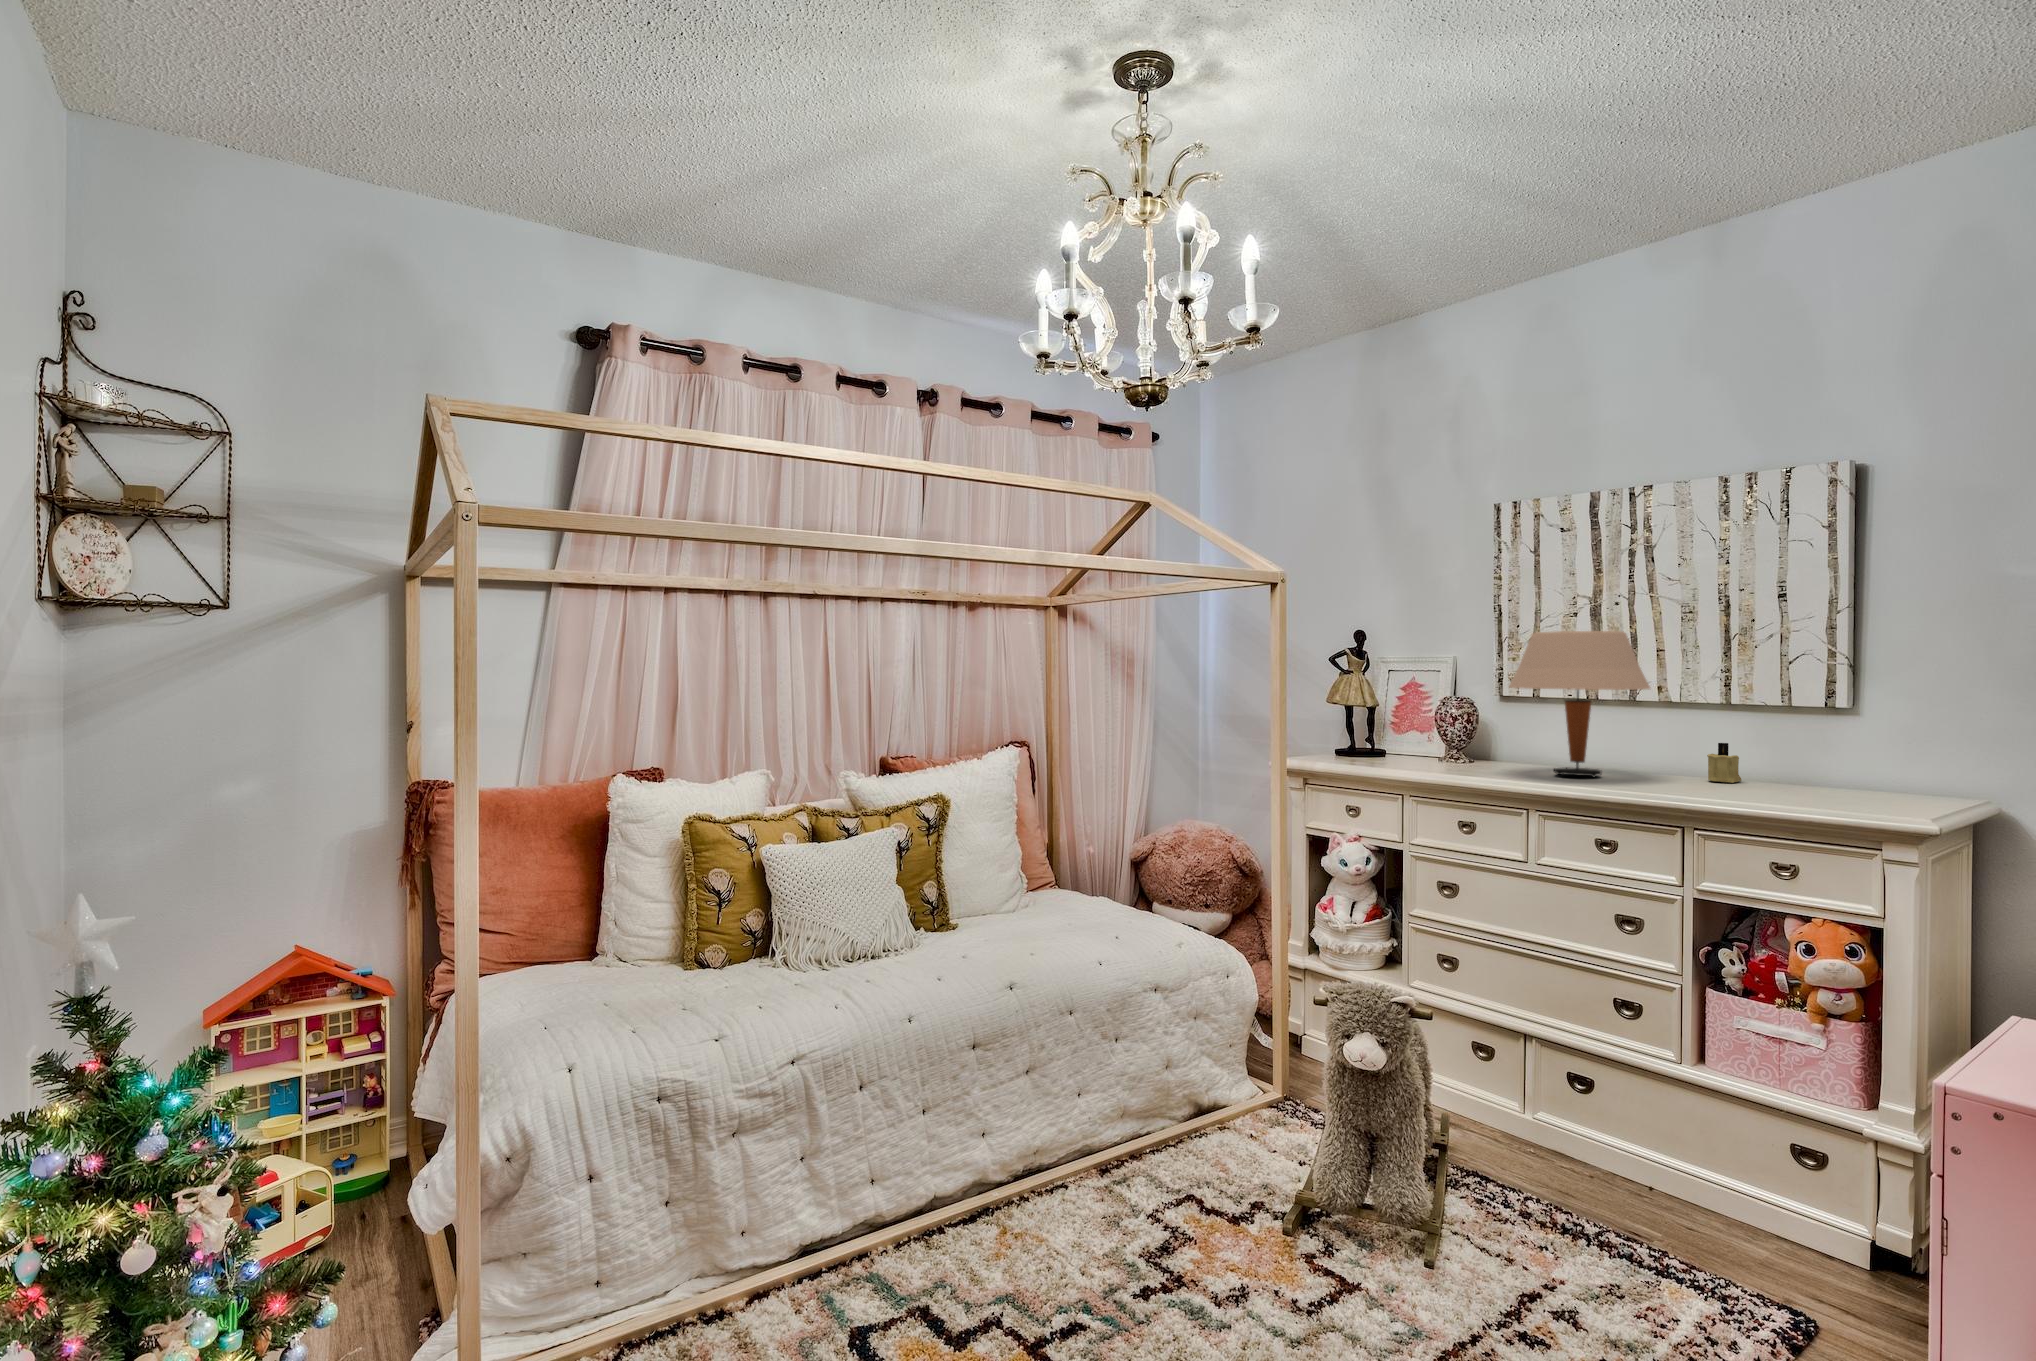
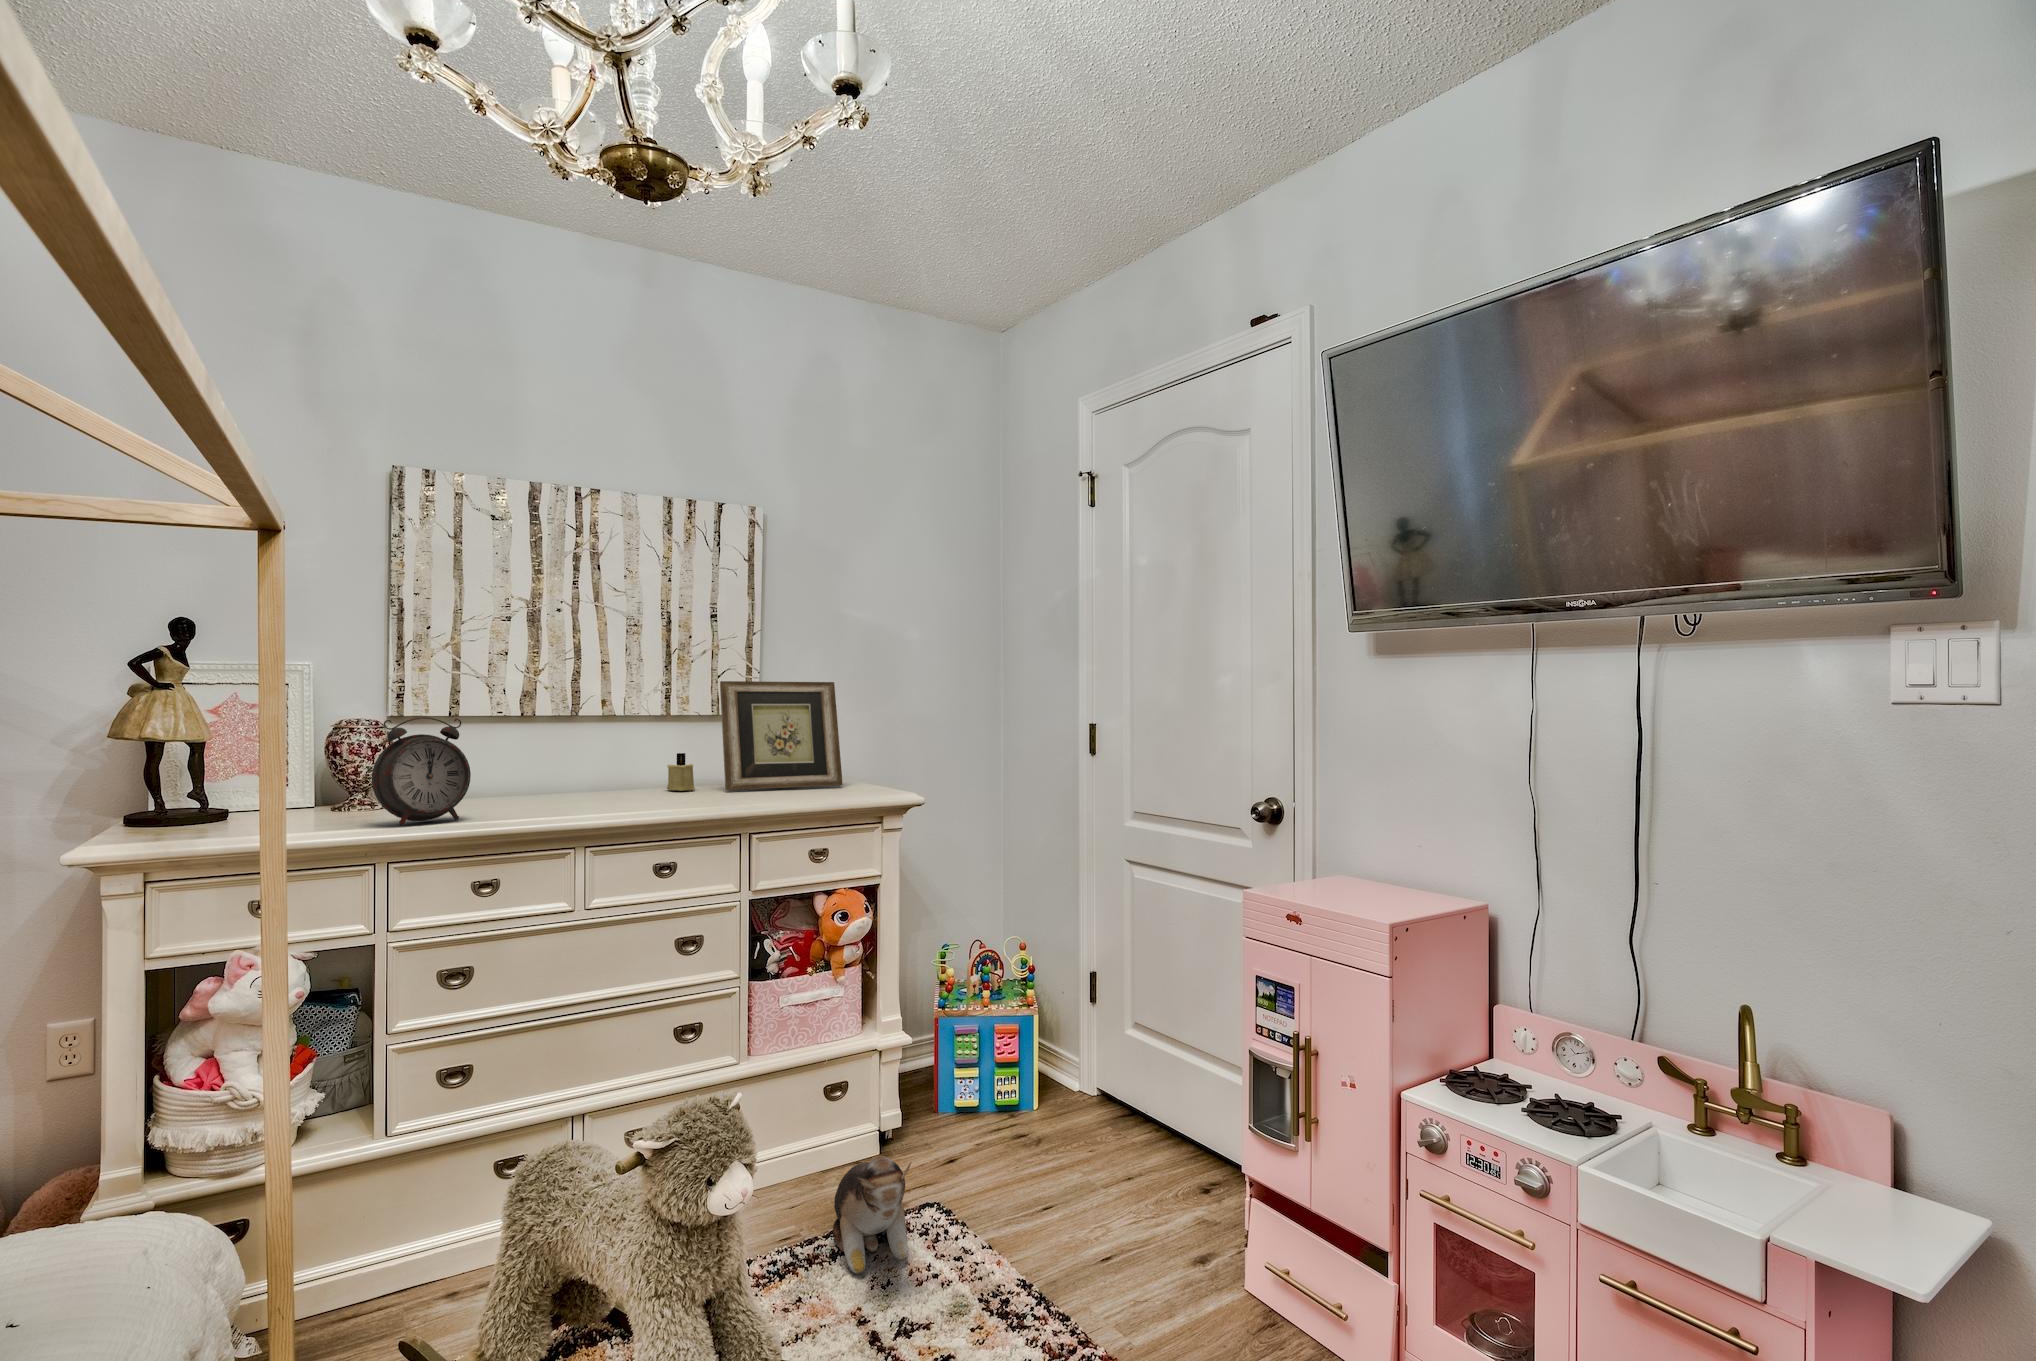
table lamp: present [1509,631,1651,777] -> none [494,636,651,805]
picture frame: none [1749,668,1931,802] -> present [720,681,843,790]
alarm clock: none [1400,697,1467,773] -> present [372,717,471,825]
plush toy: none [1568,1160,1733,1295] -> present [833,1155,911,1274]

